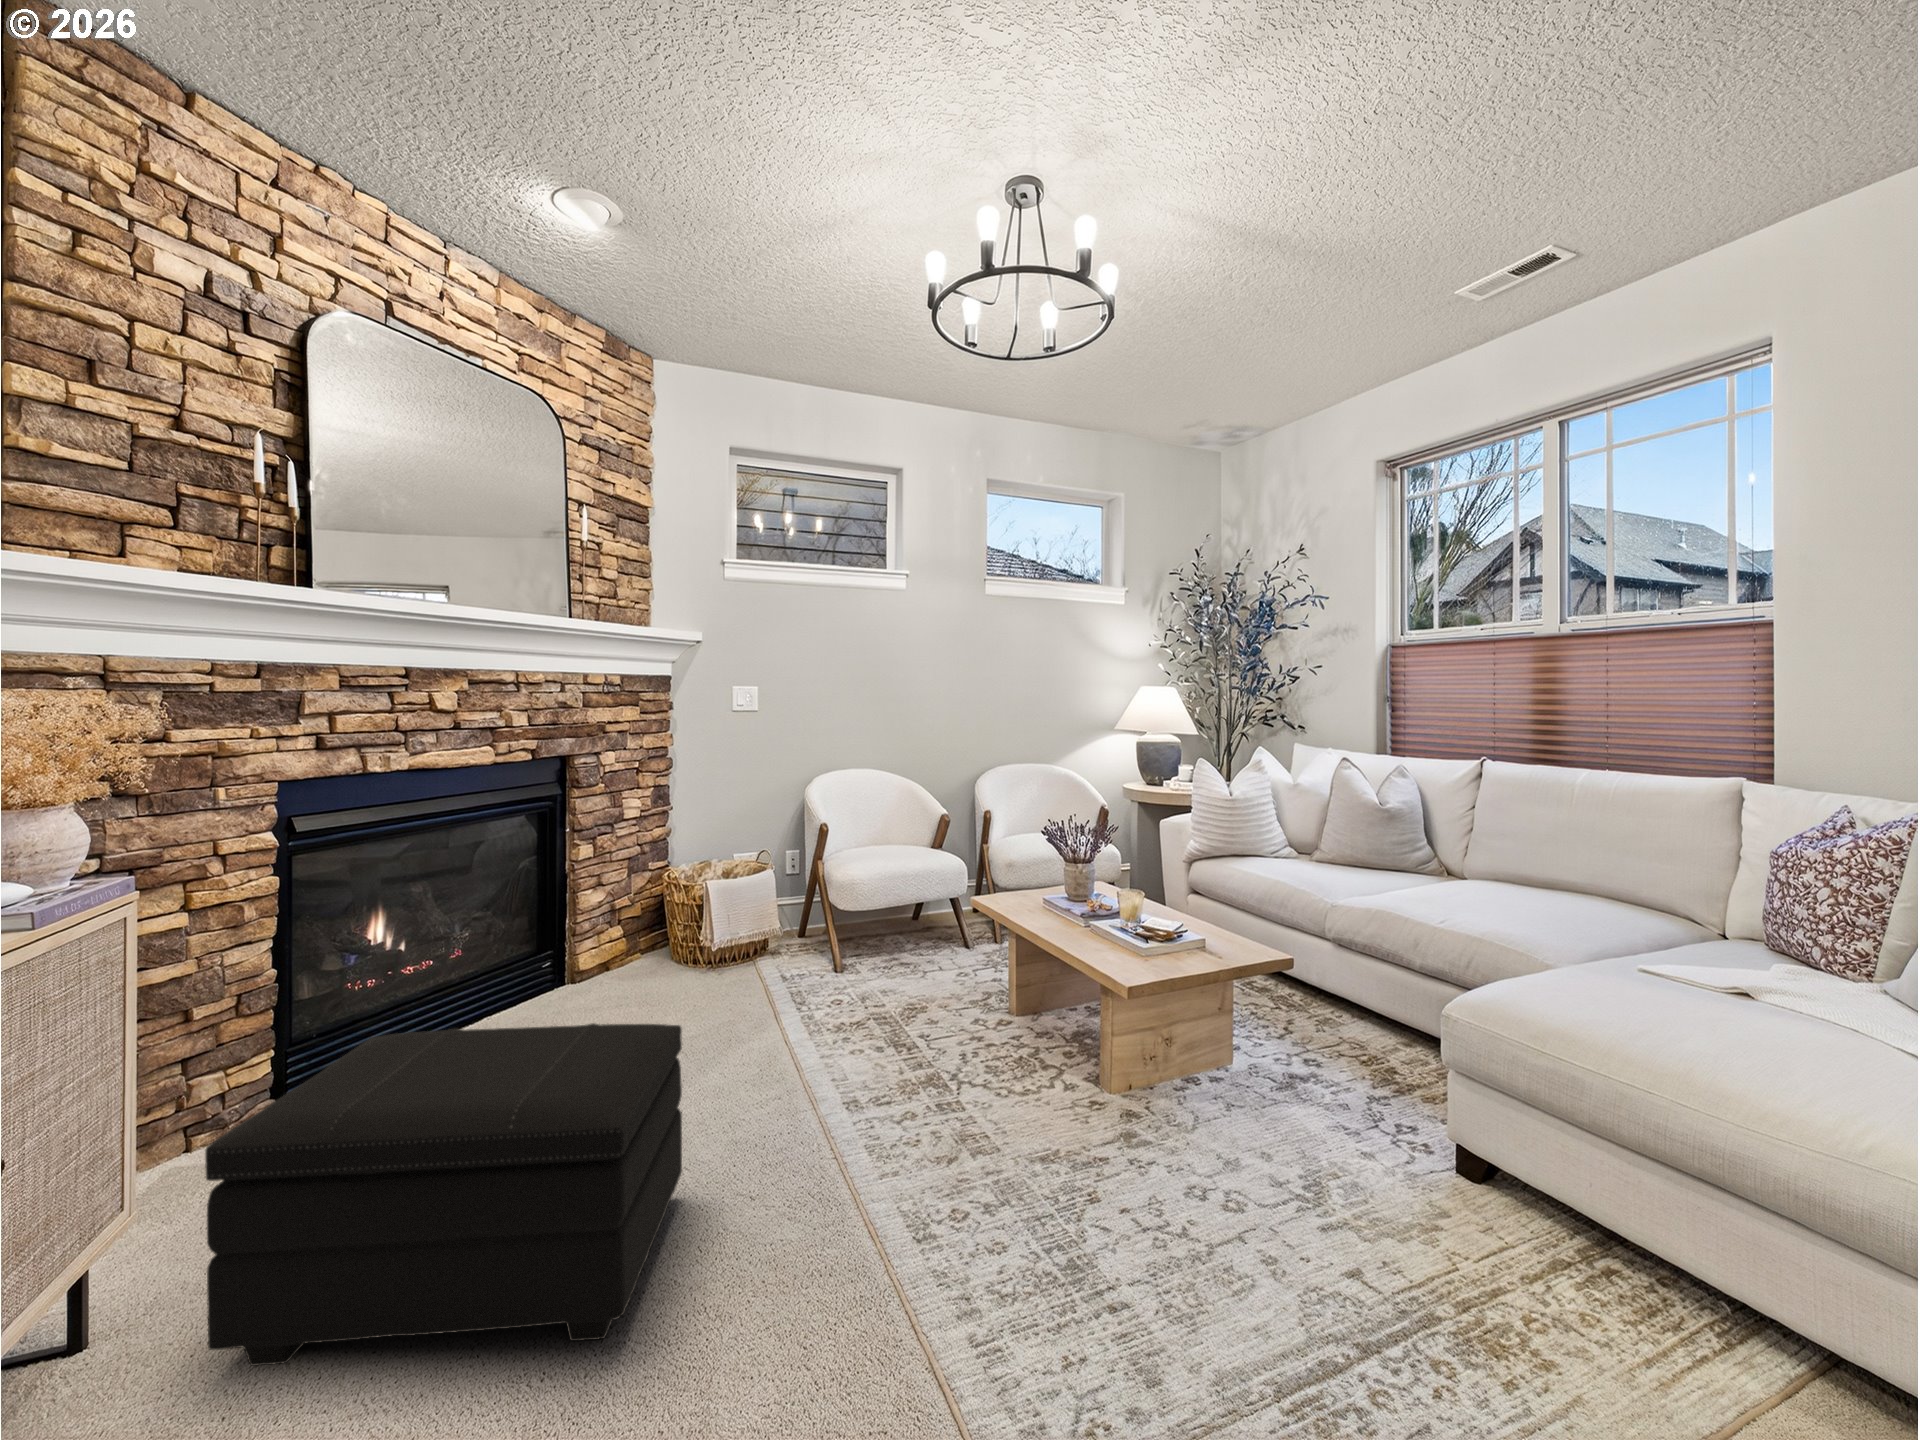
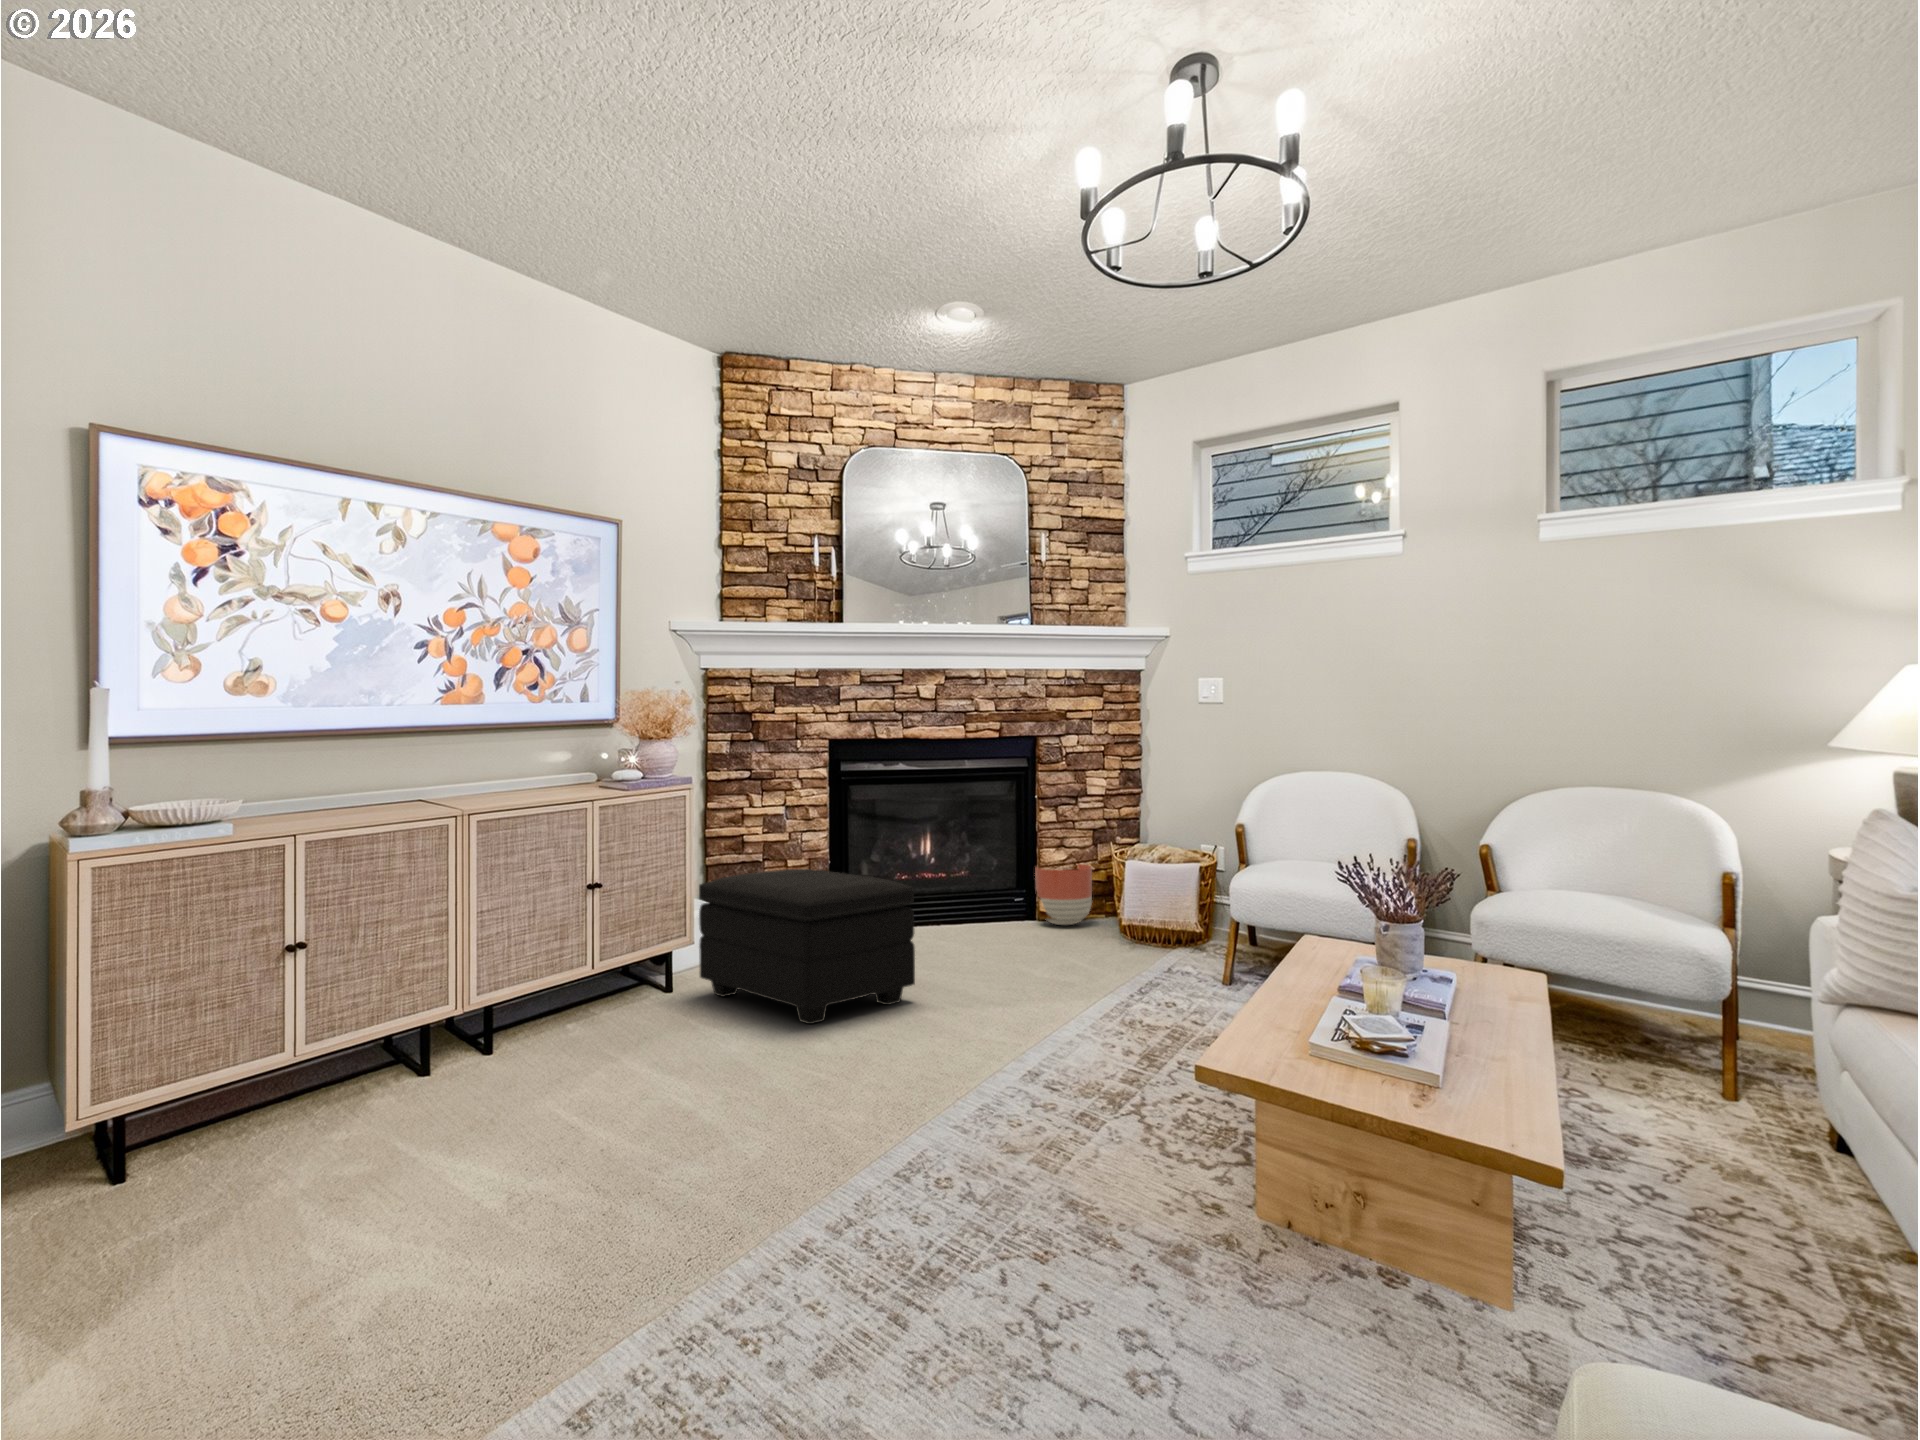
planter: none [587,908,660,989] -> present [1035,864,1092,925]

